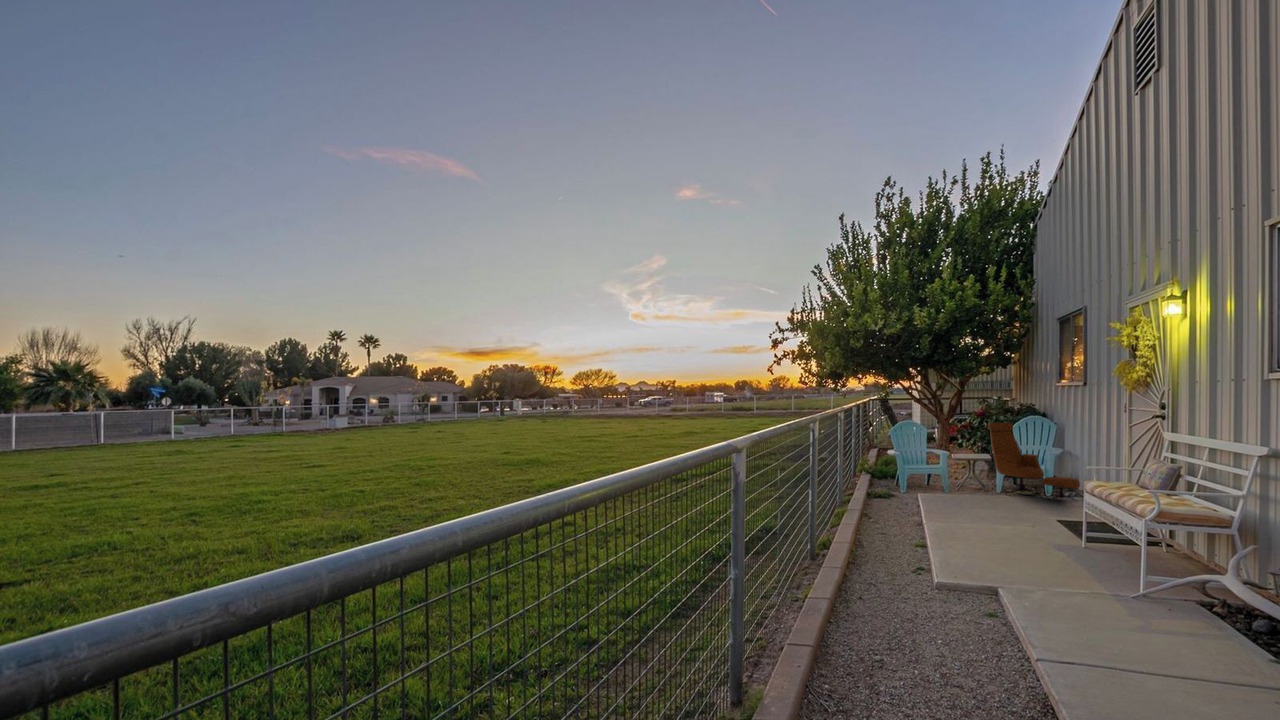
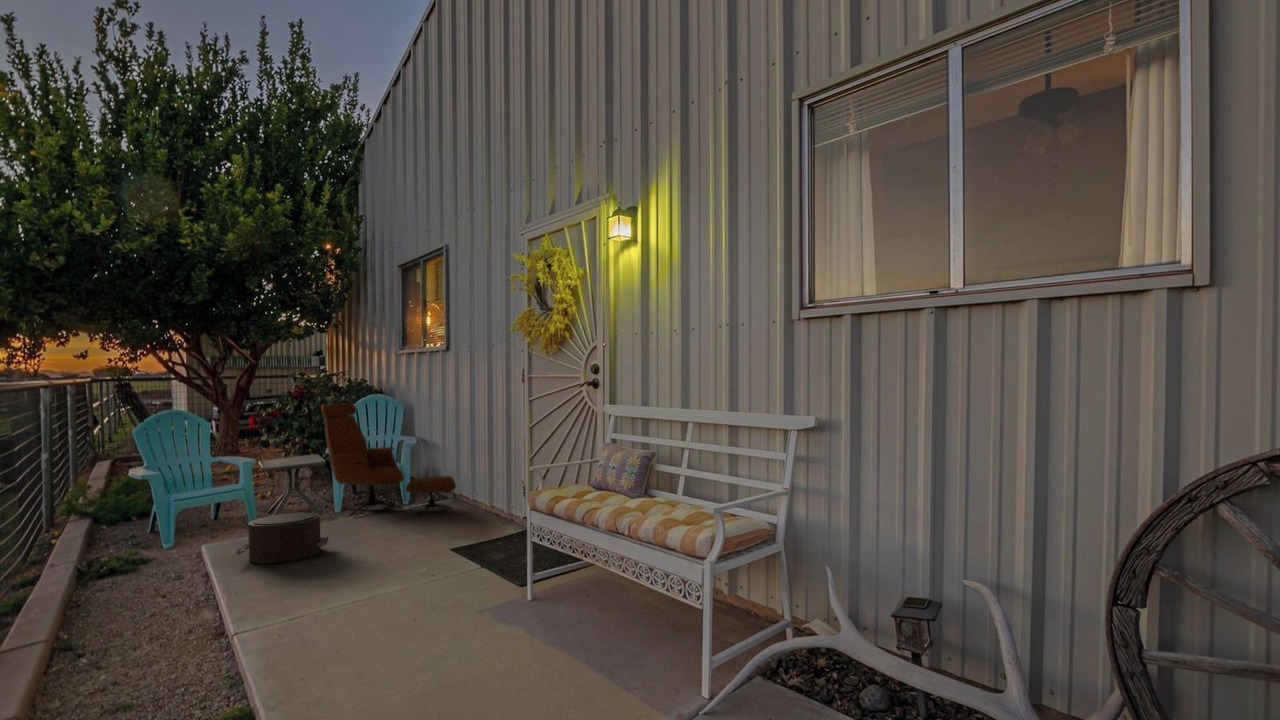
pouf: none [933,482,983,507] -> present [236,513,329,564]

